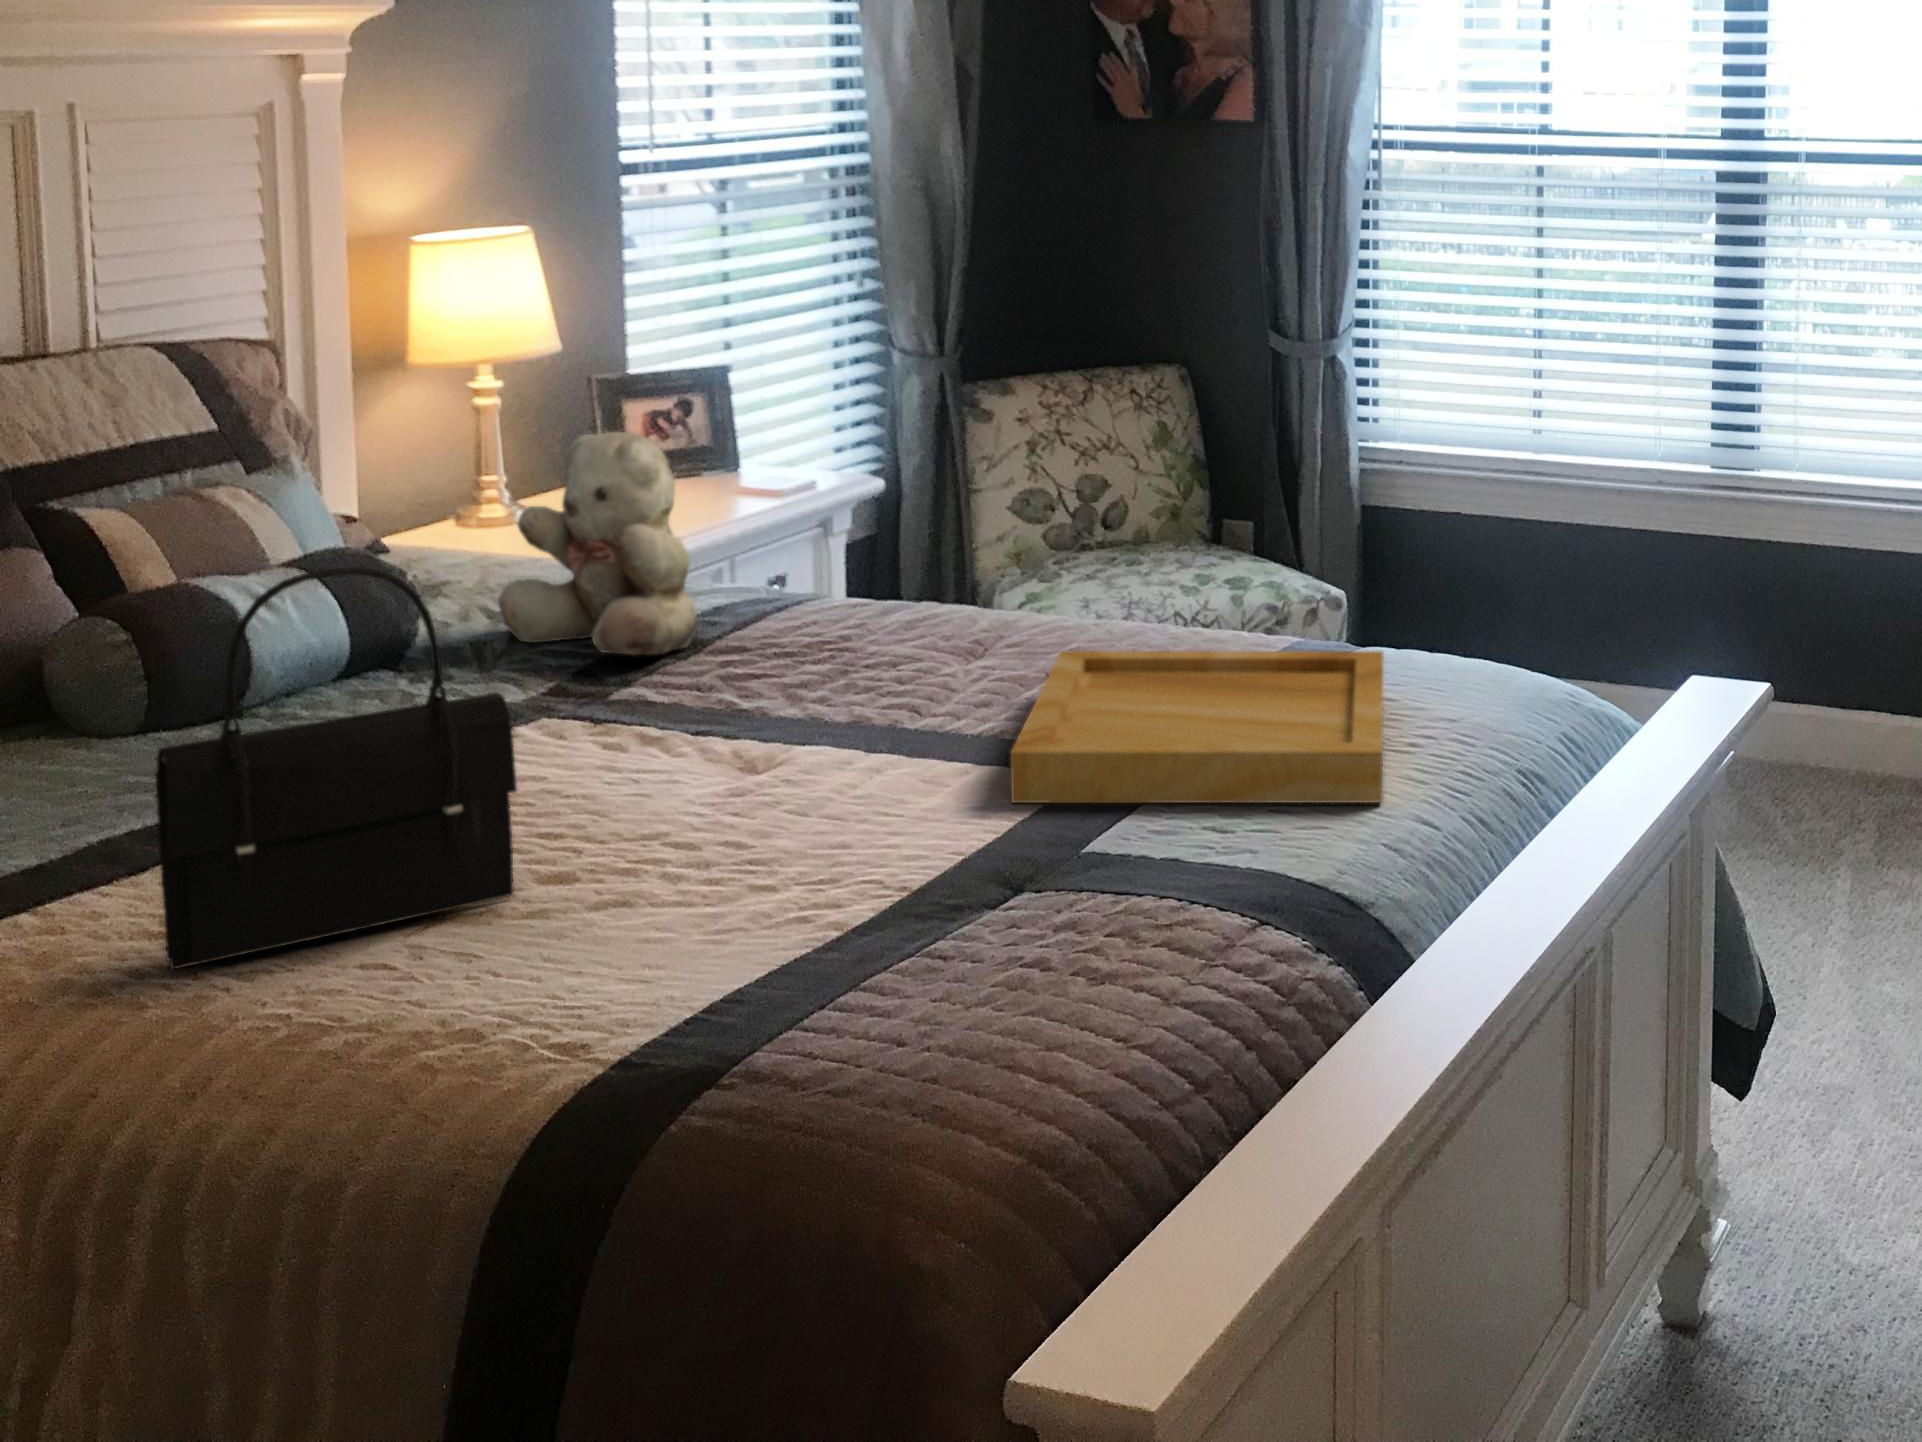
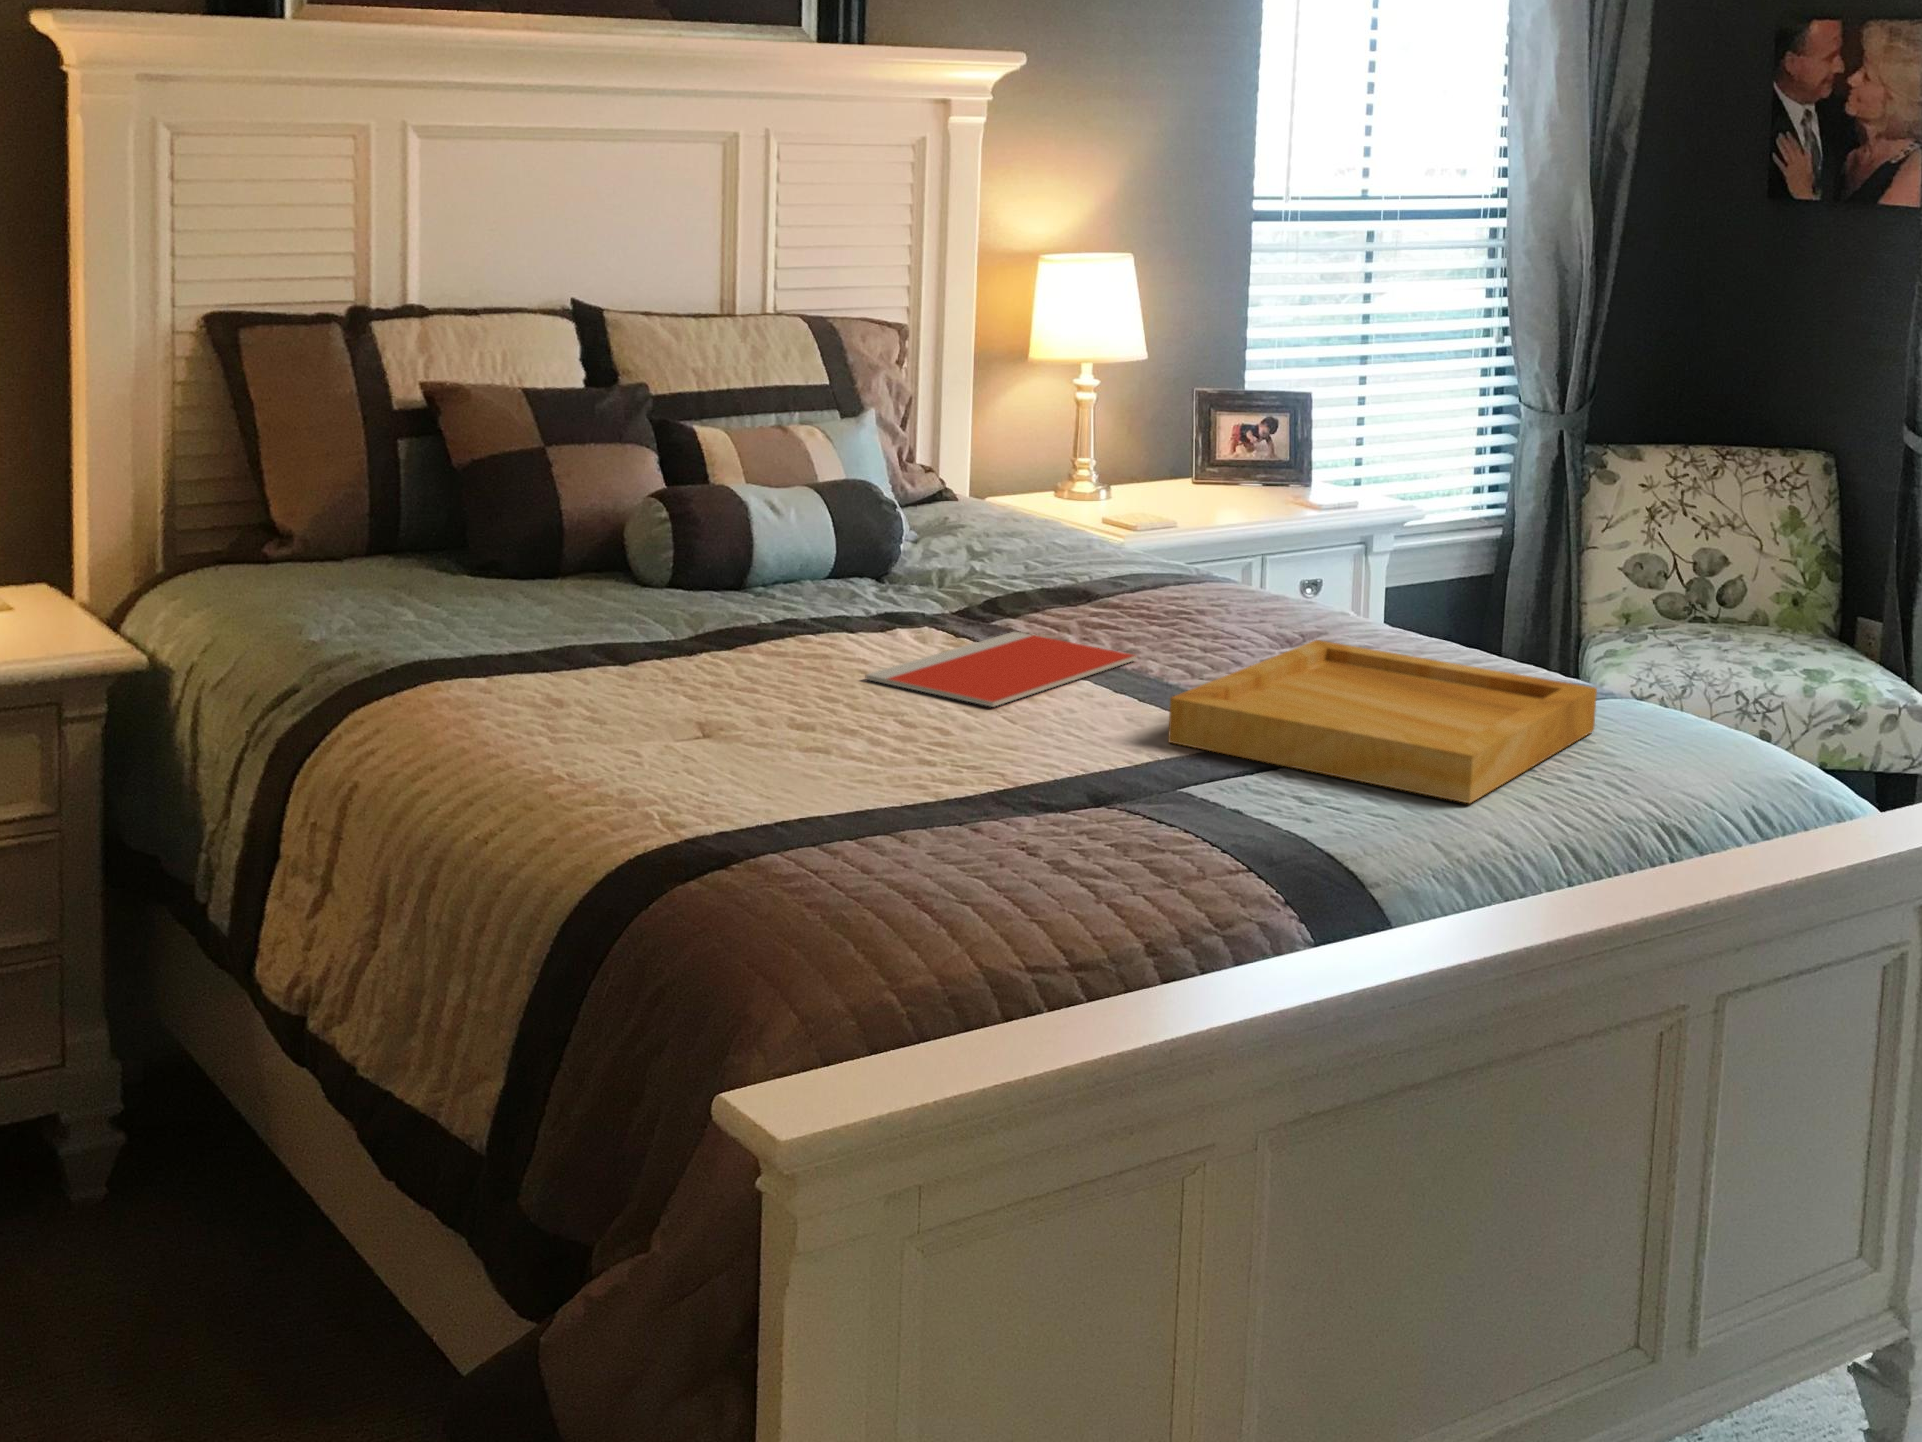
teddy bear: present [498,432,697,655] -> none [954,411,1089,598]
handbag: present [155,567,517,969] -> none [516,450,760,725]
notebook: none [572,702,854,804] -> present [865,631,1137,707]

